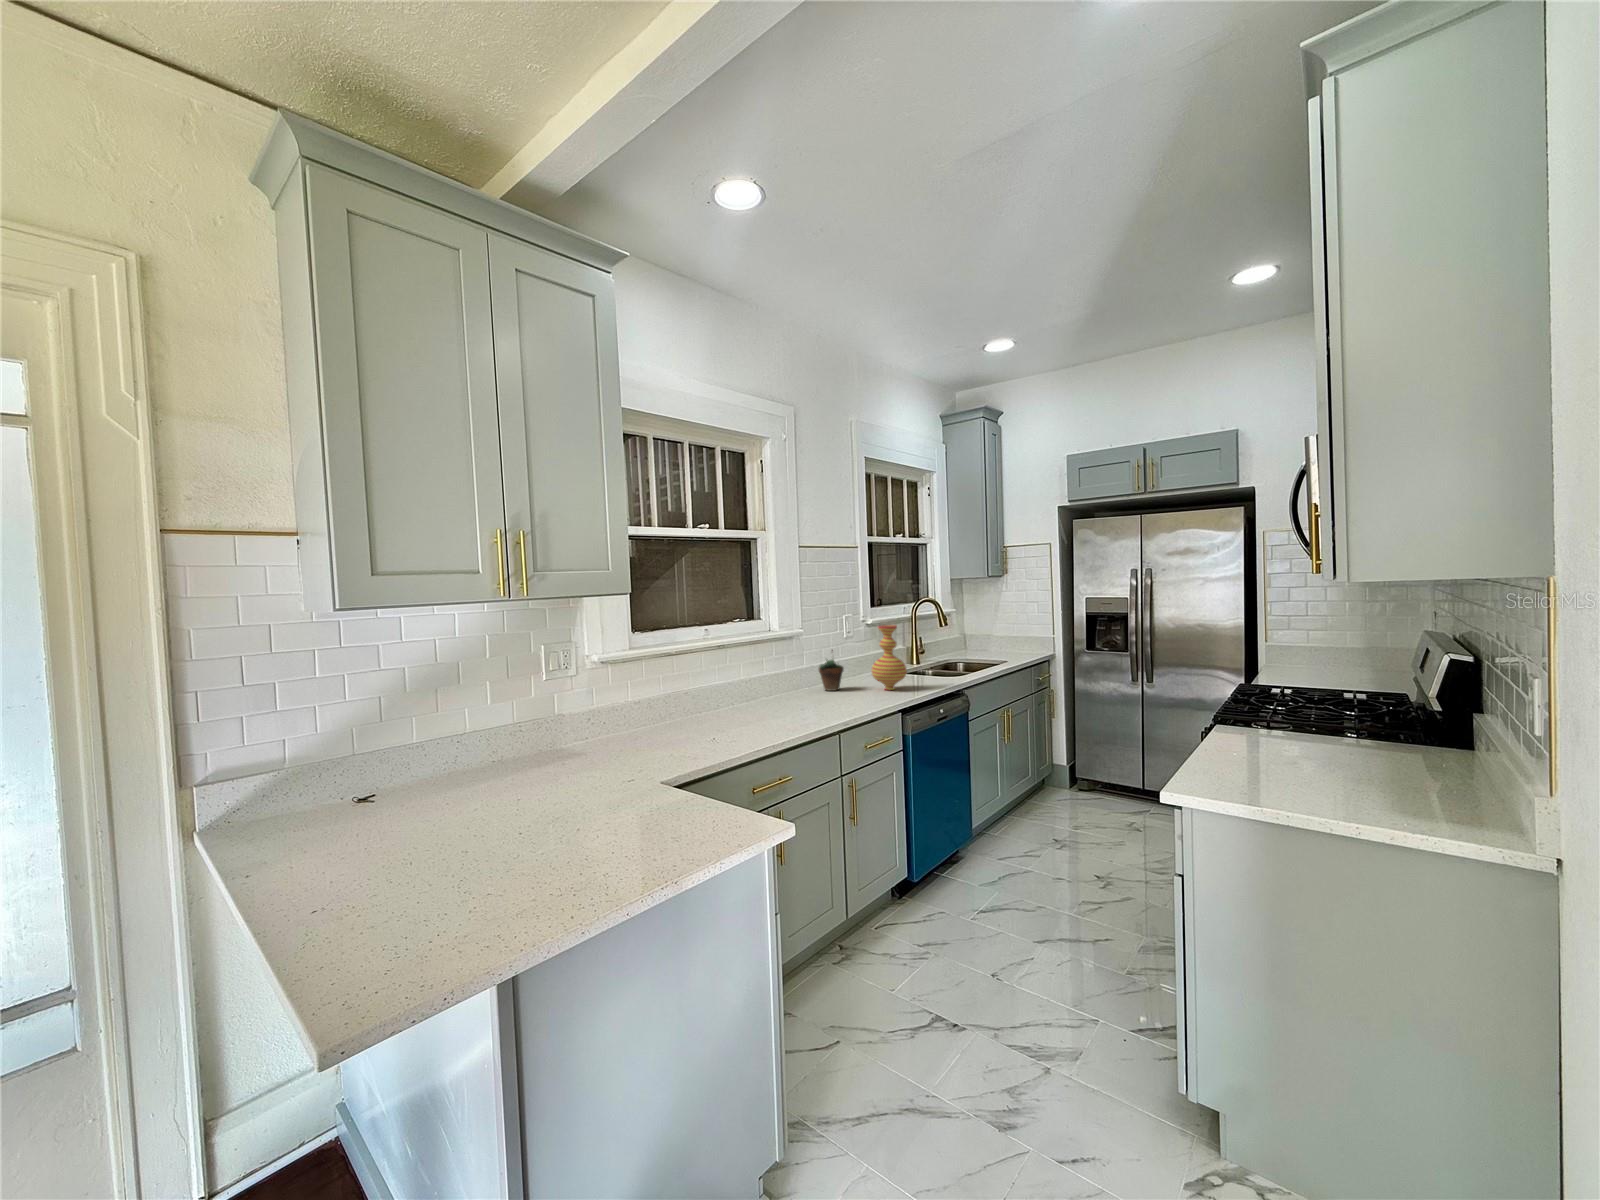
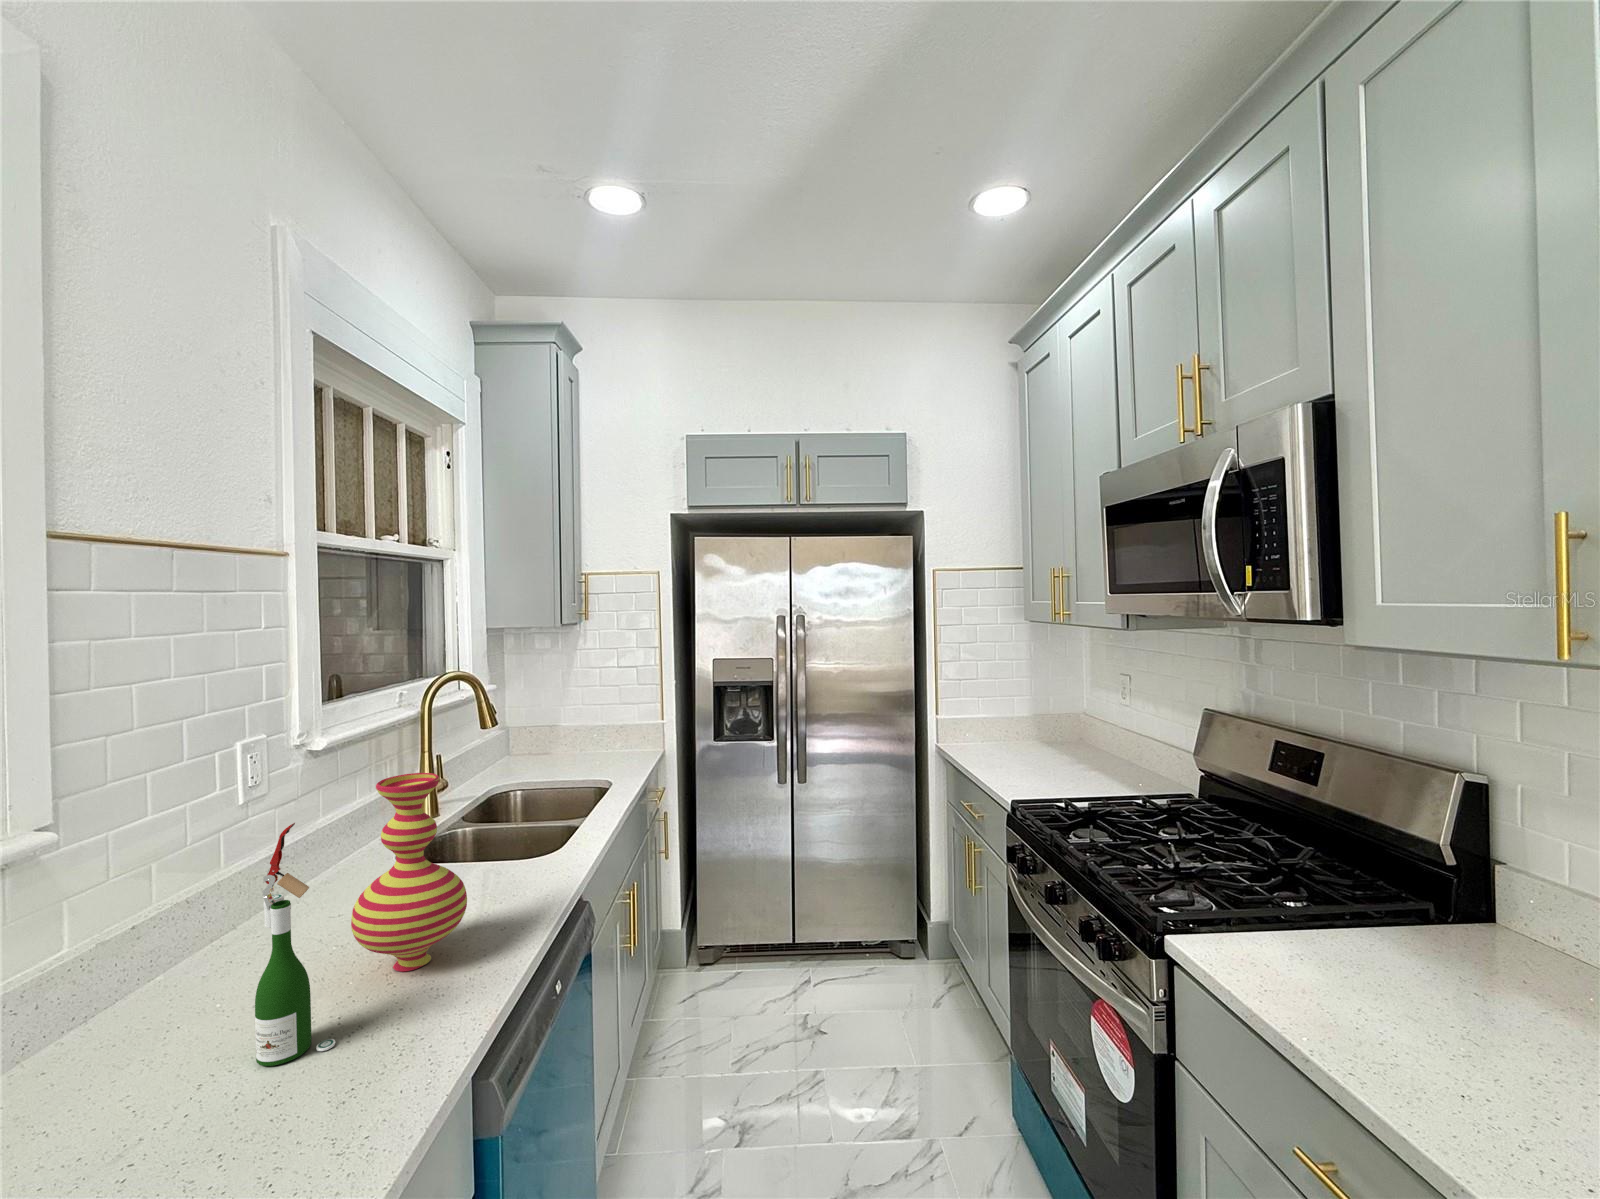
wine bottle: none [845,630,864,697] -> present [255,823,335,1066]
succulent plant: present [819,650,844,691] -> none [130,879,242,1035]

